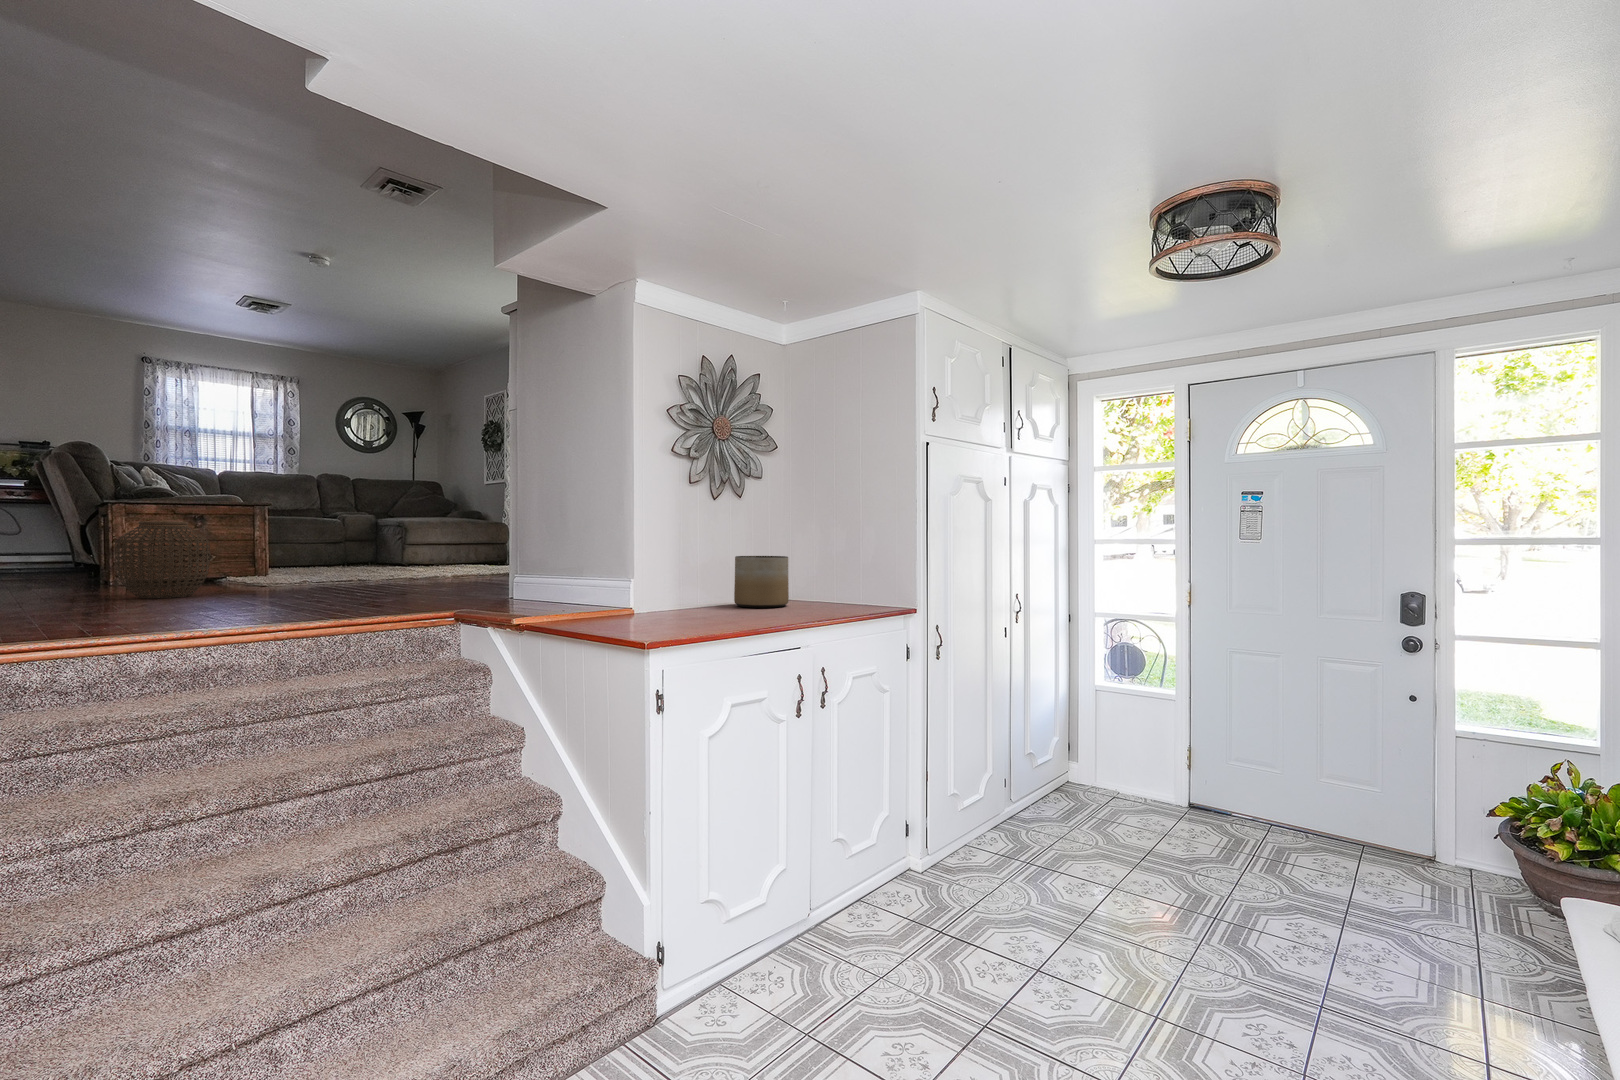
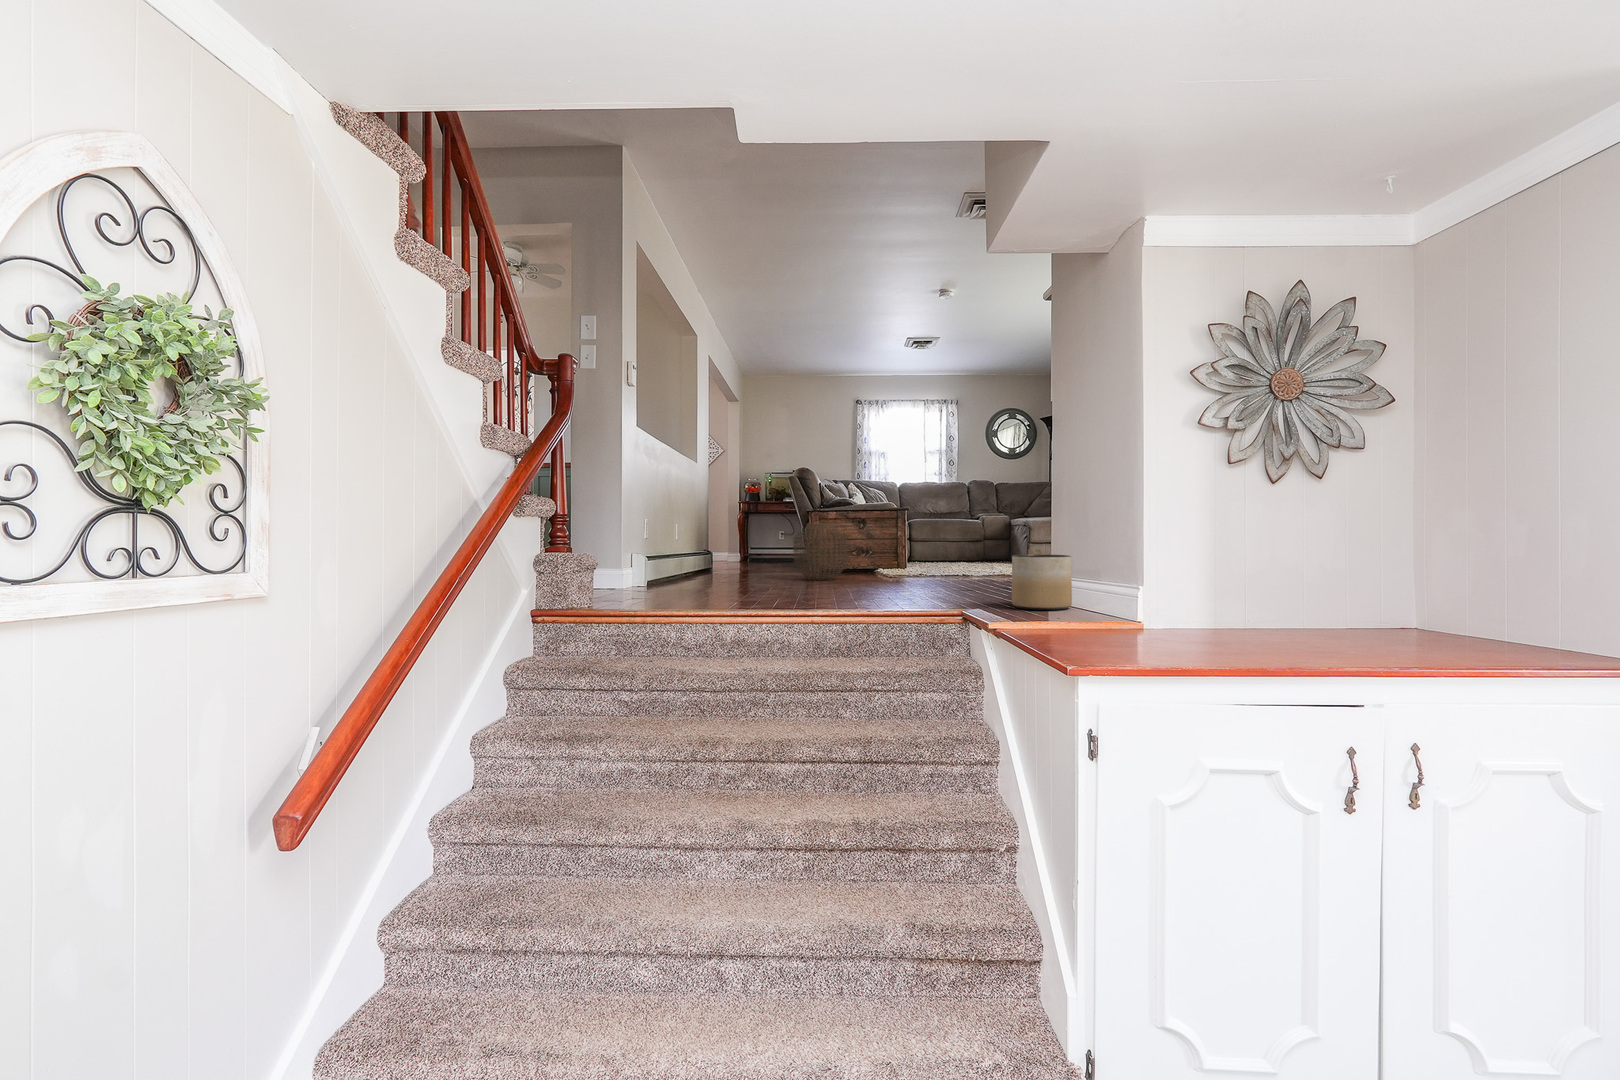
planter: present [734,556,789,608] -> present [1012,555,1072,610]

